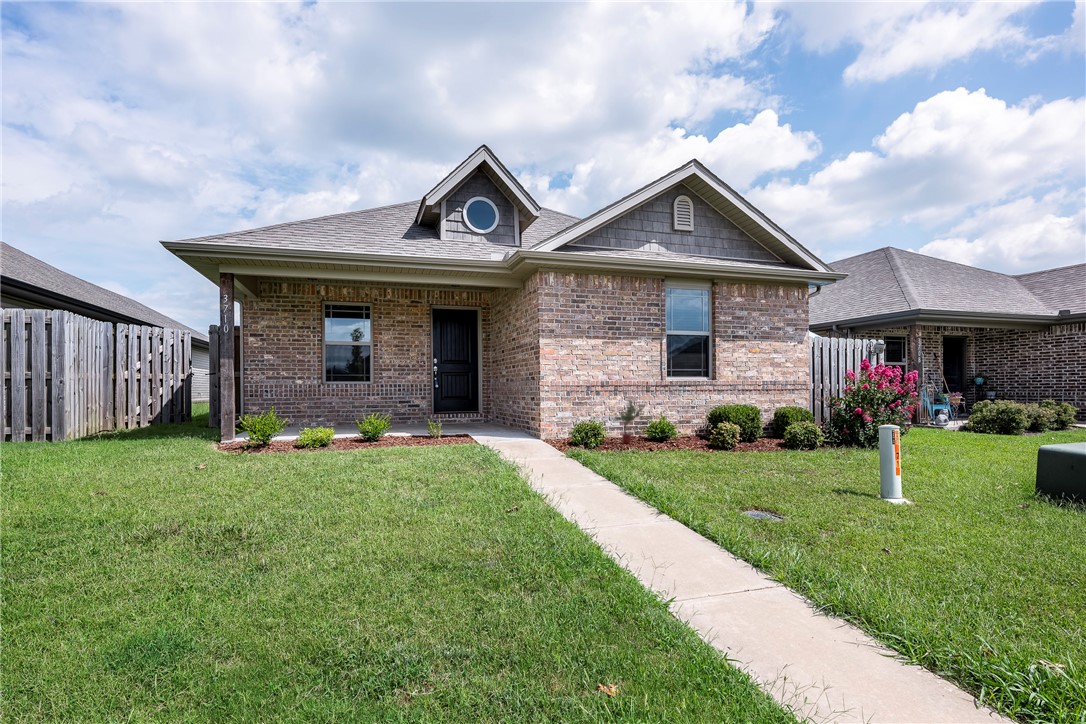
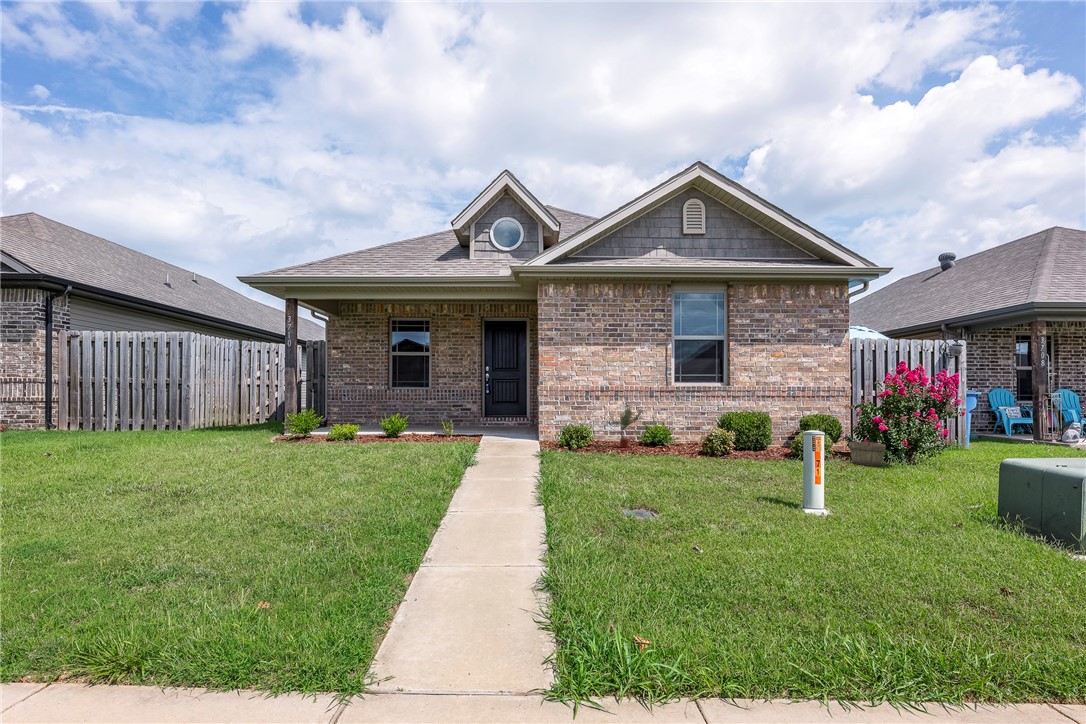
wooden bucket: none [829,425,861,451] -> present [849,441,886,466]

